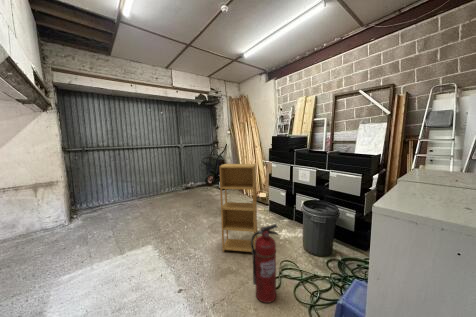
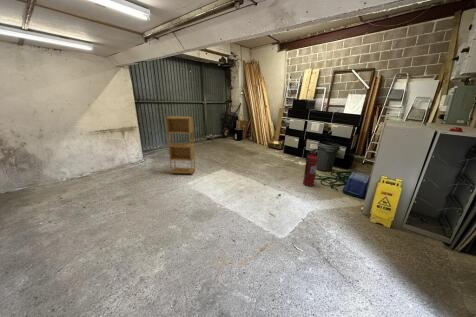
shelving unit: present [219,164,257,252] -> present [166,116,195,174]

